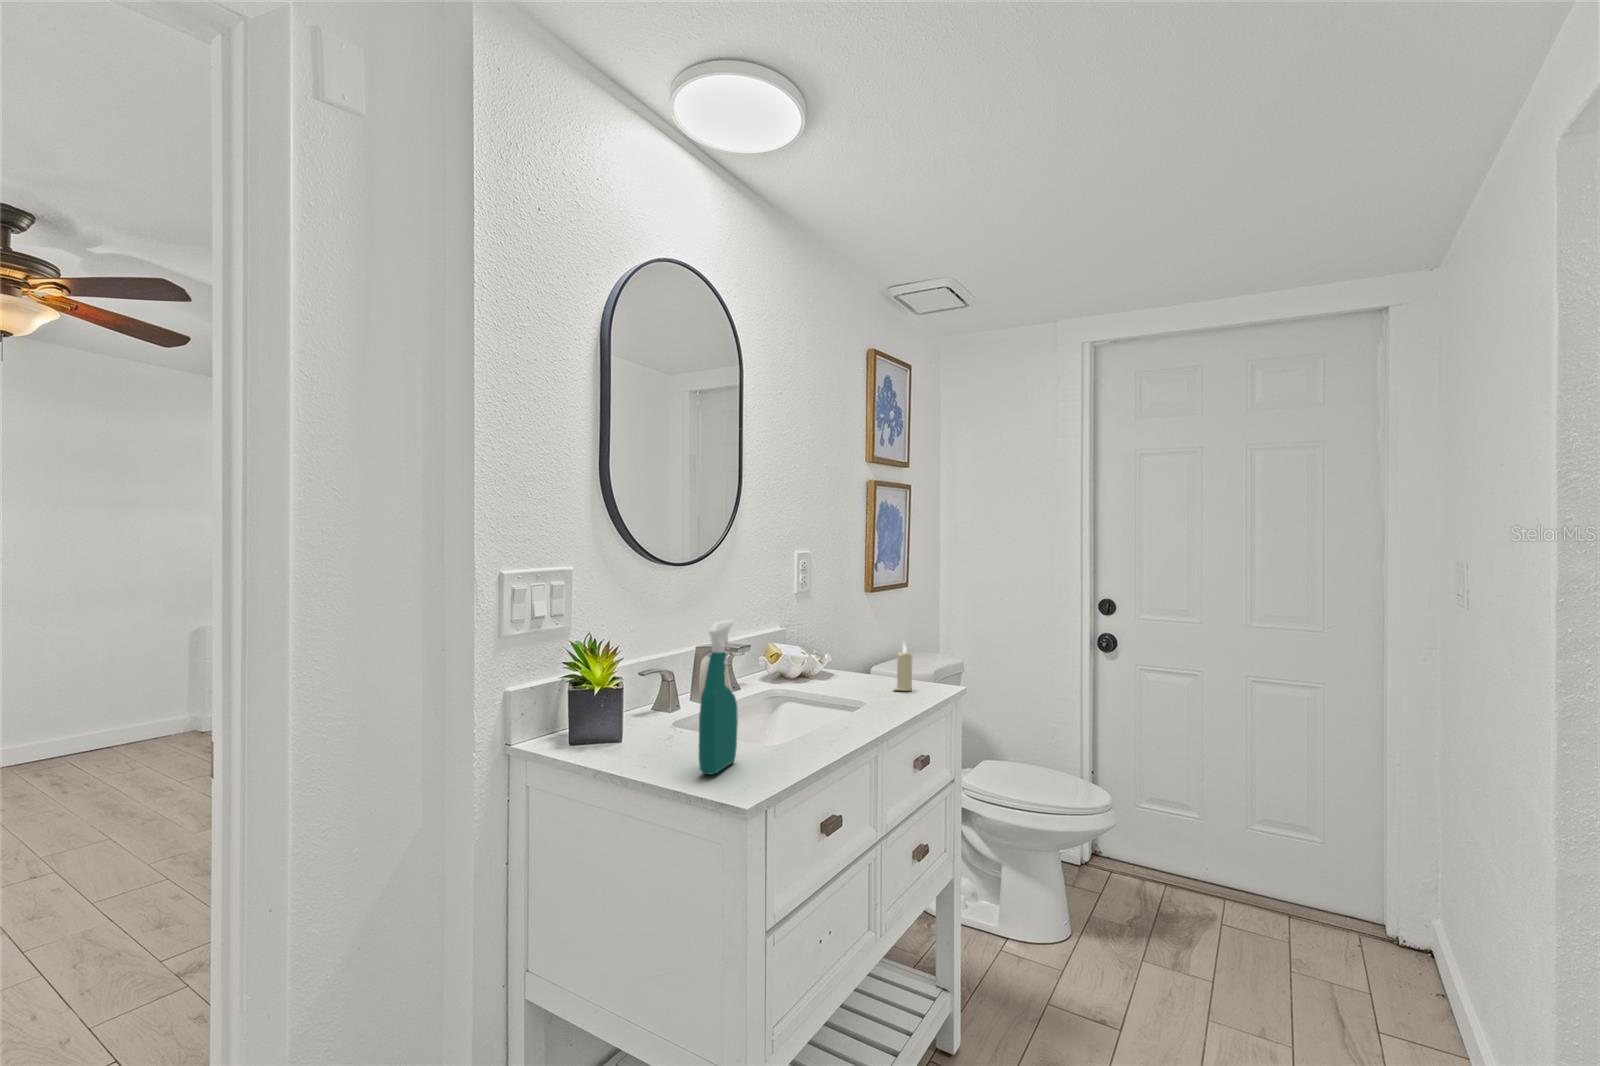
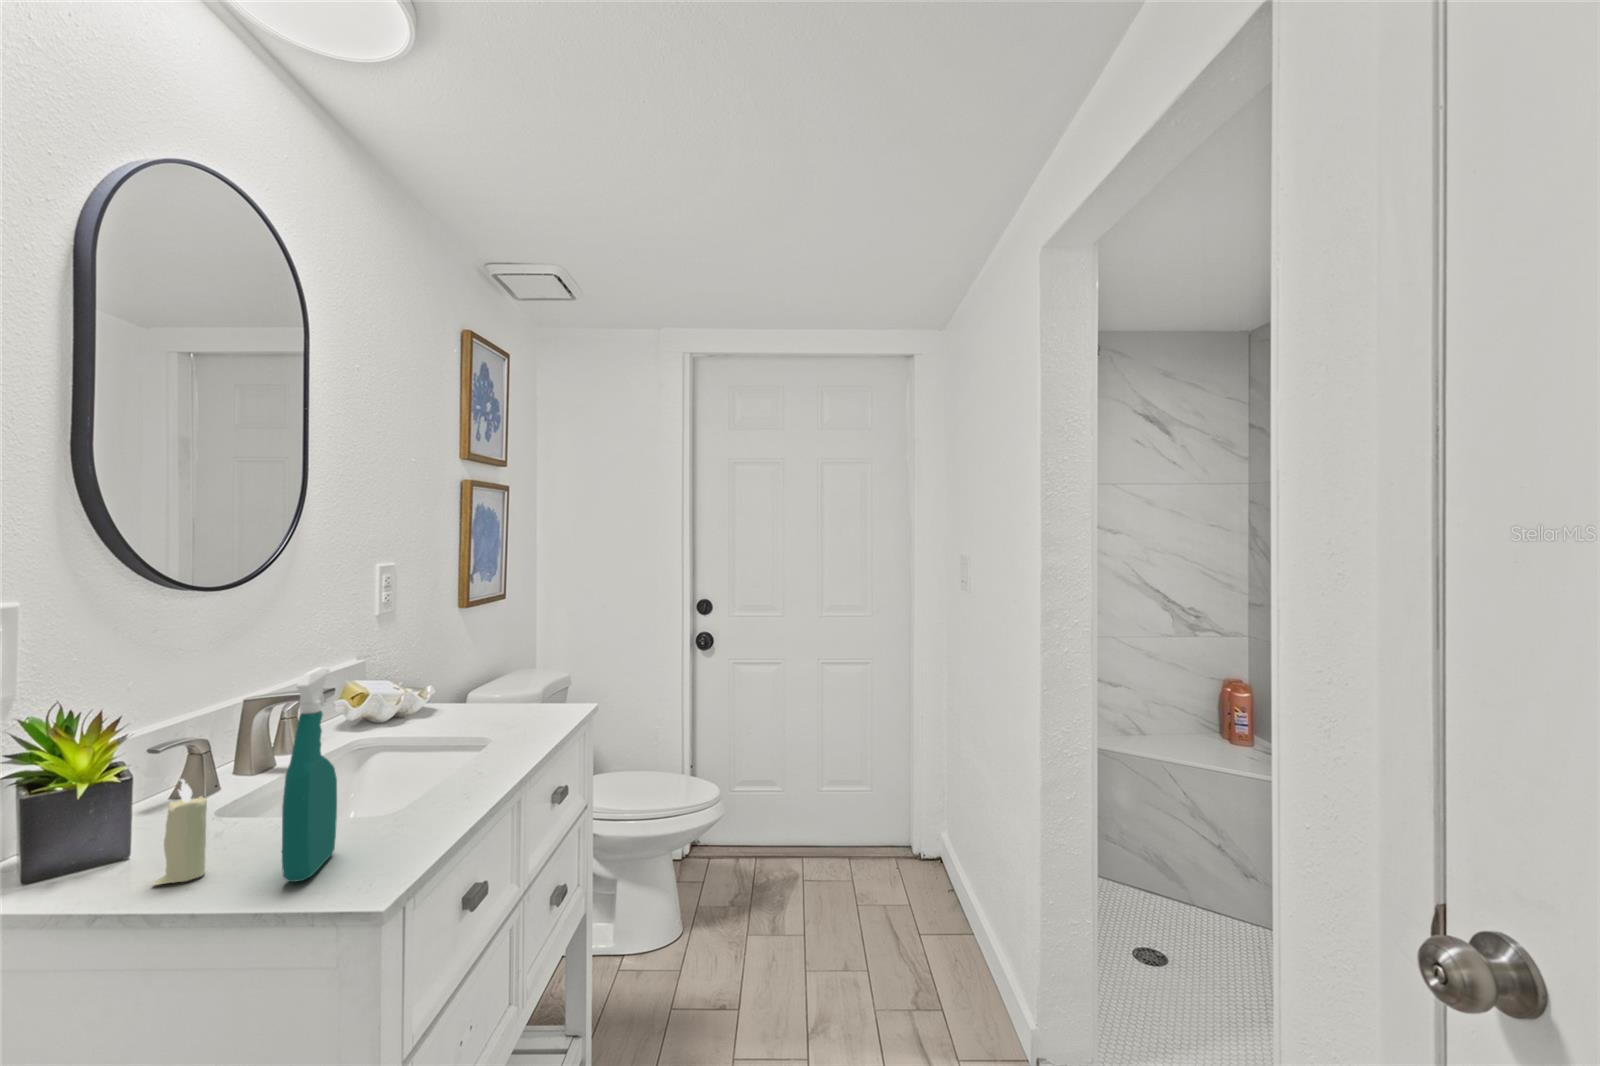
candle: present [894,643,913,691] -> present [154,779,207,885]

